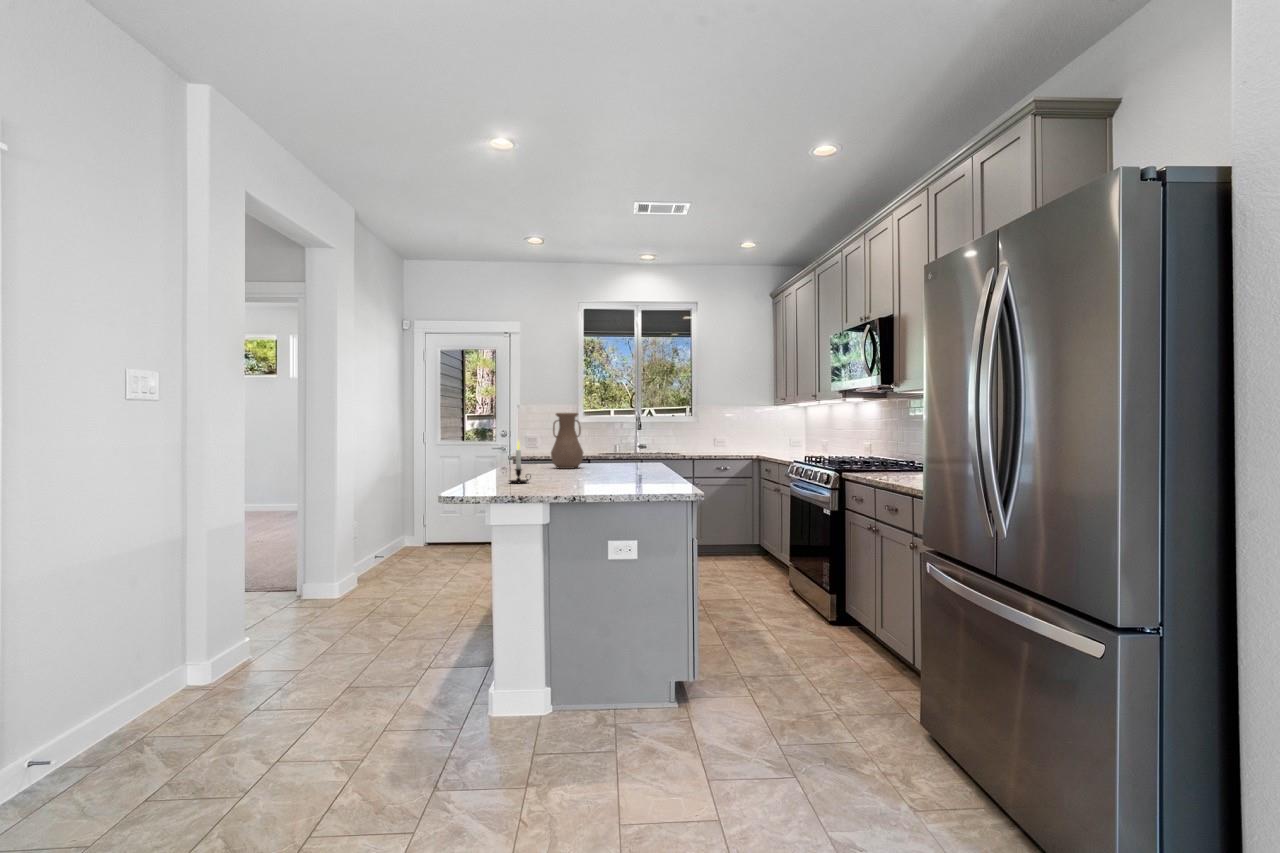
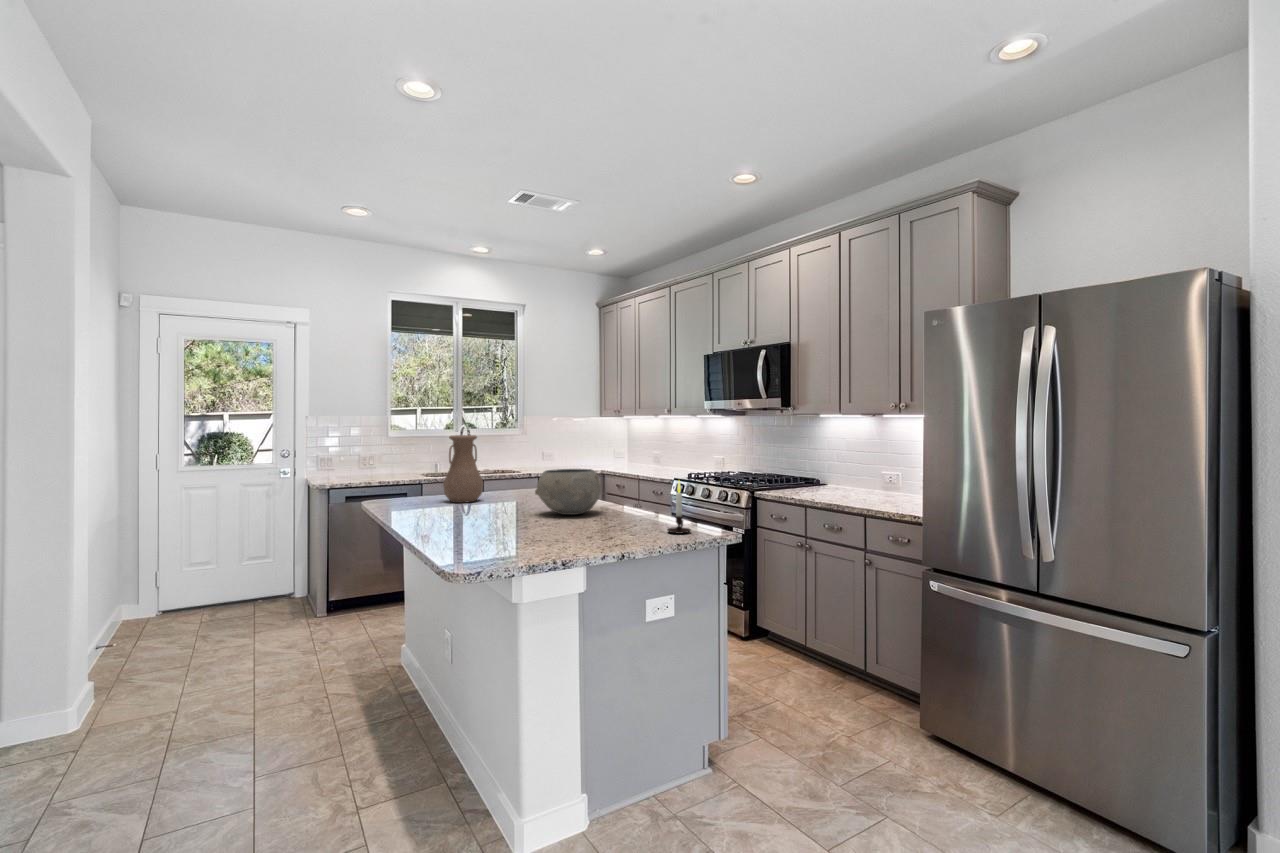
ceramic bowl: none [586,438,644,476] -> present [535,469,601,515]
candle: present [509,441,529,483] -> present [667,482,691,534]

